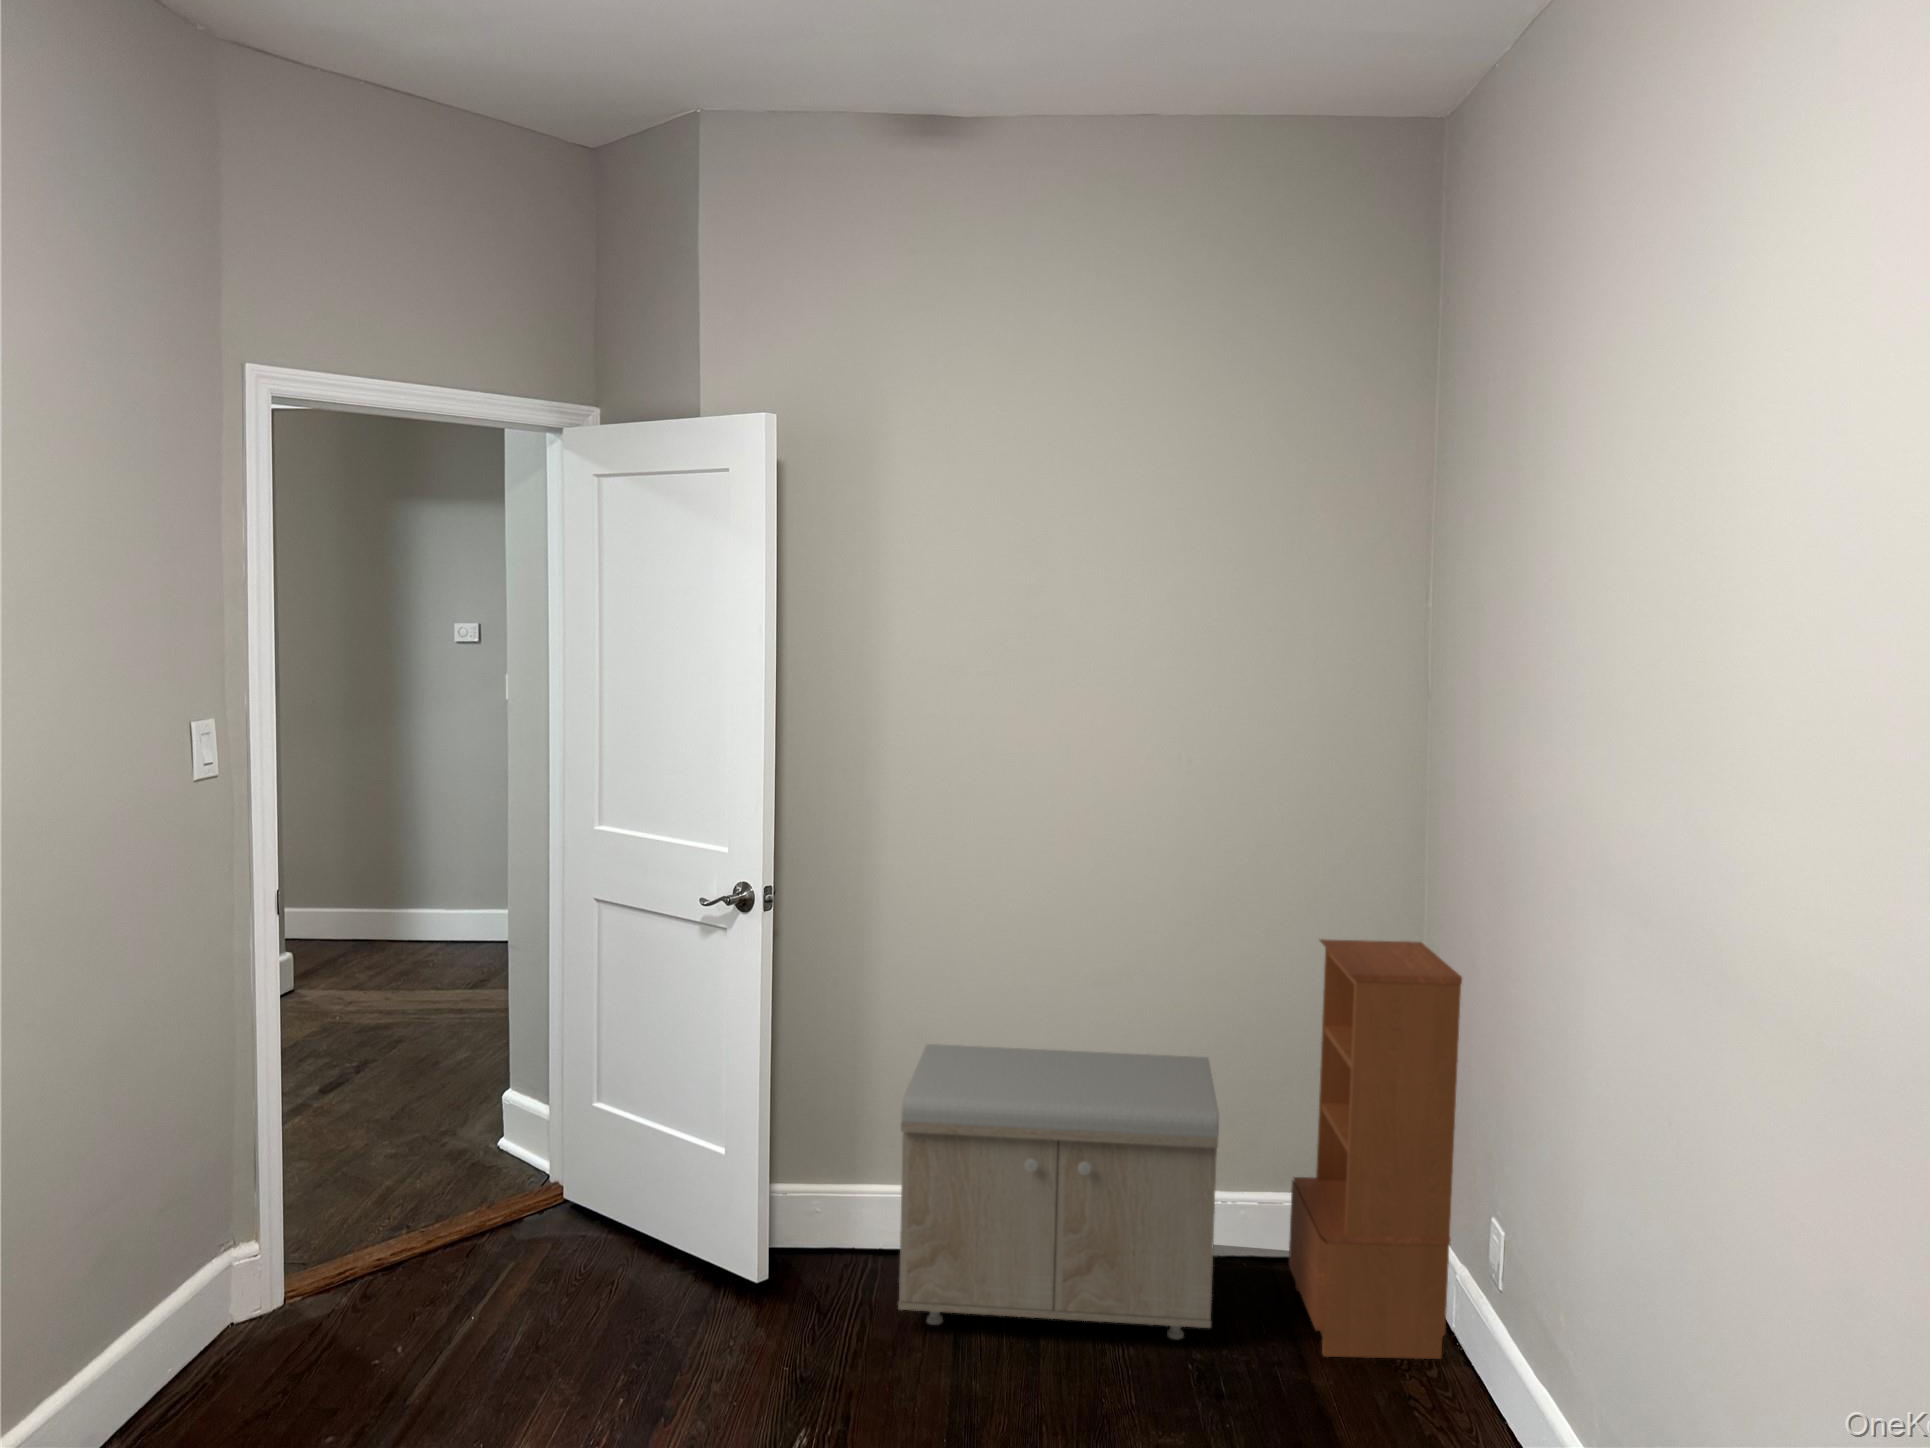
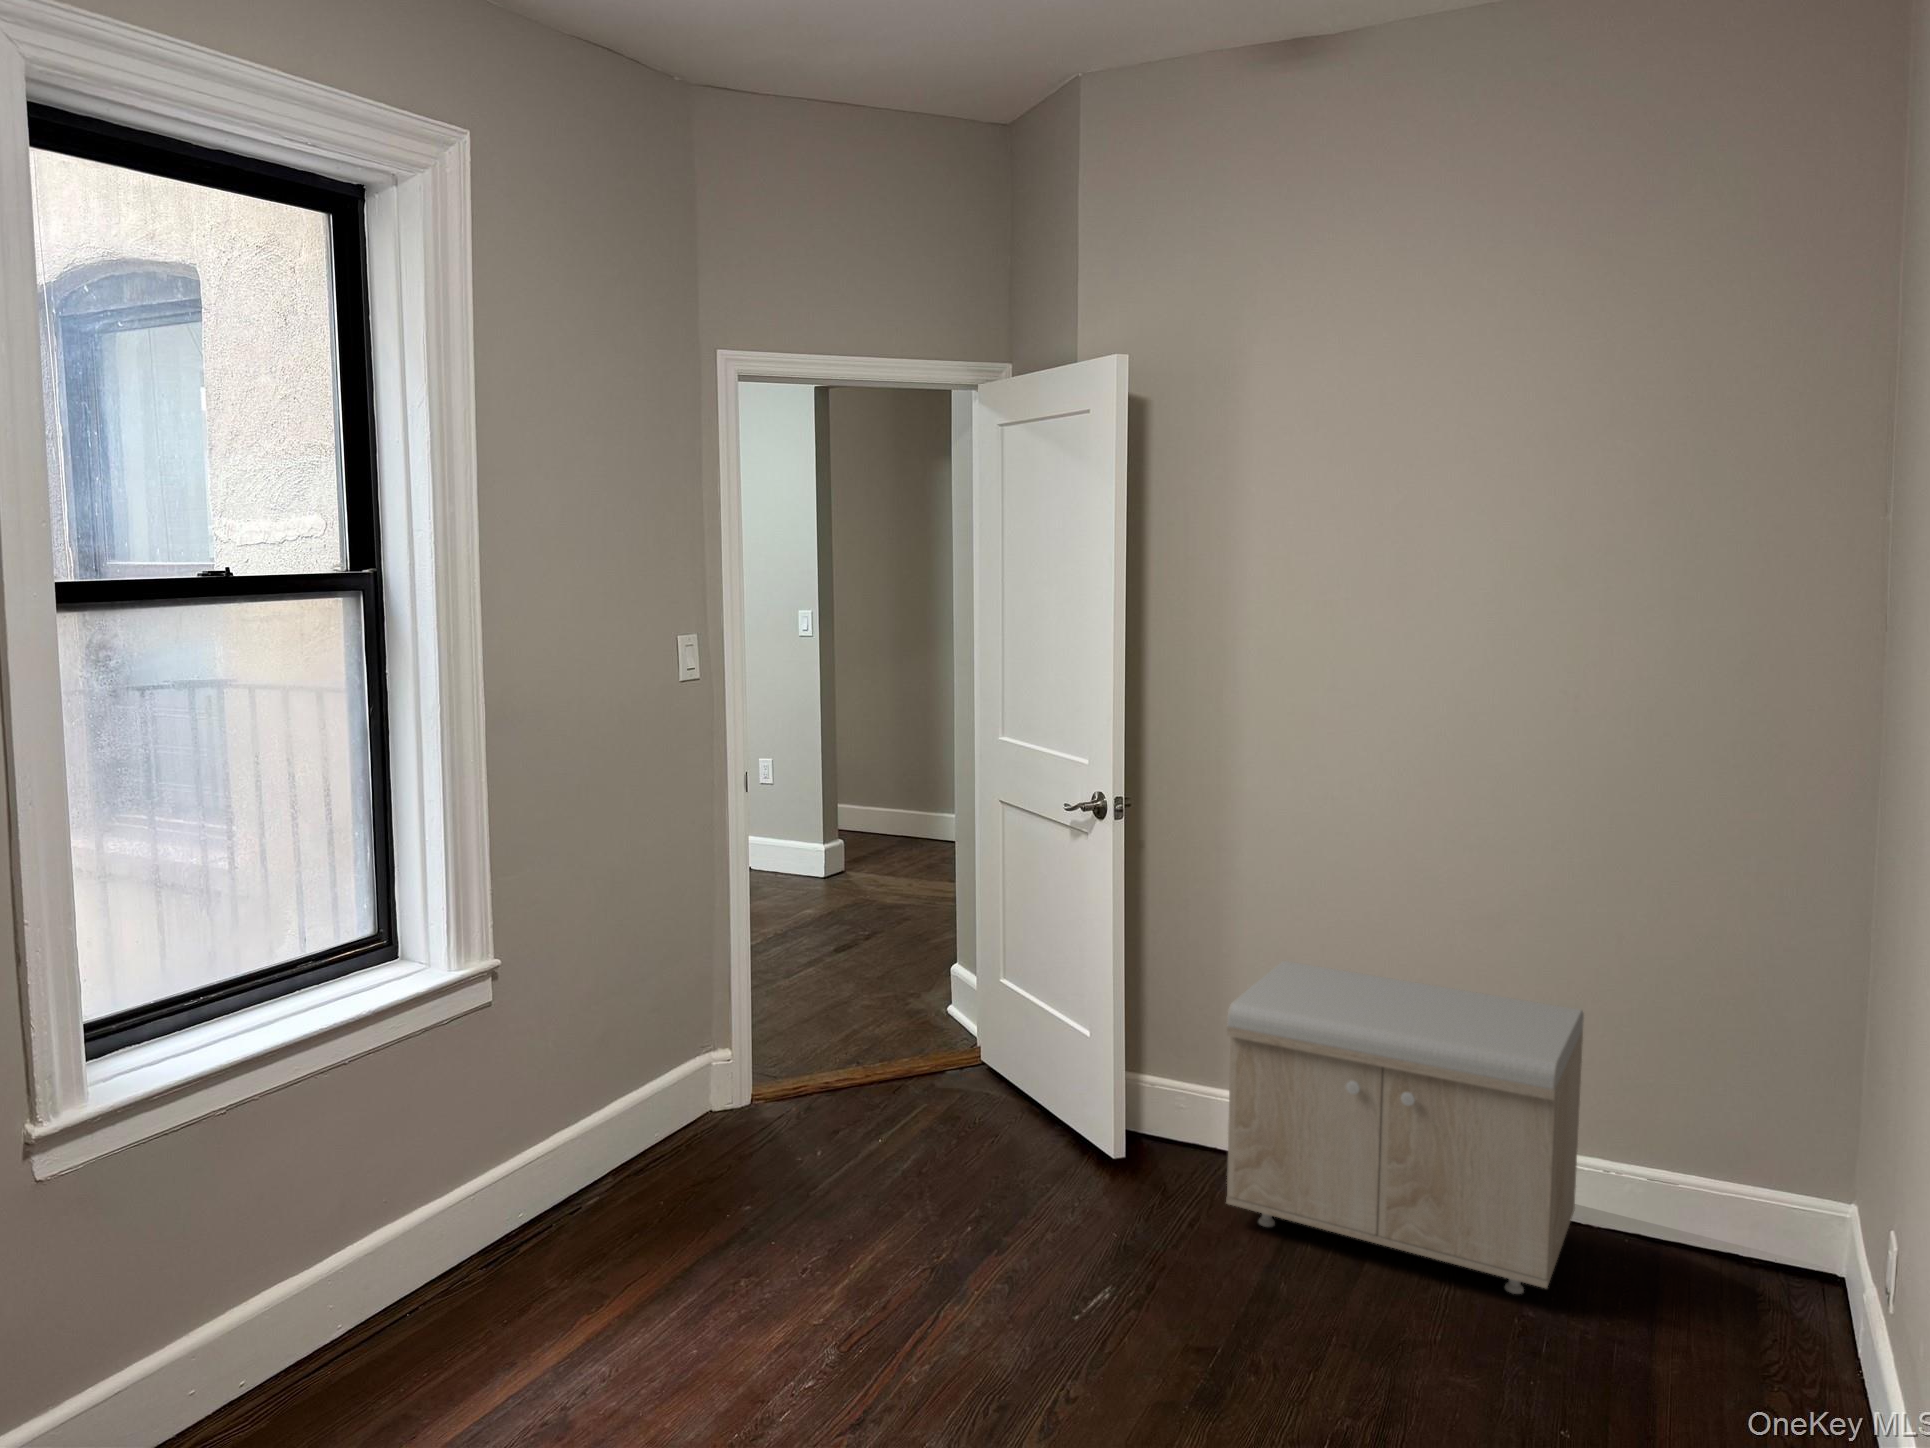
bookcase: present [1289,939,1462,1359] -> none [1673,894,1874,1386]

